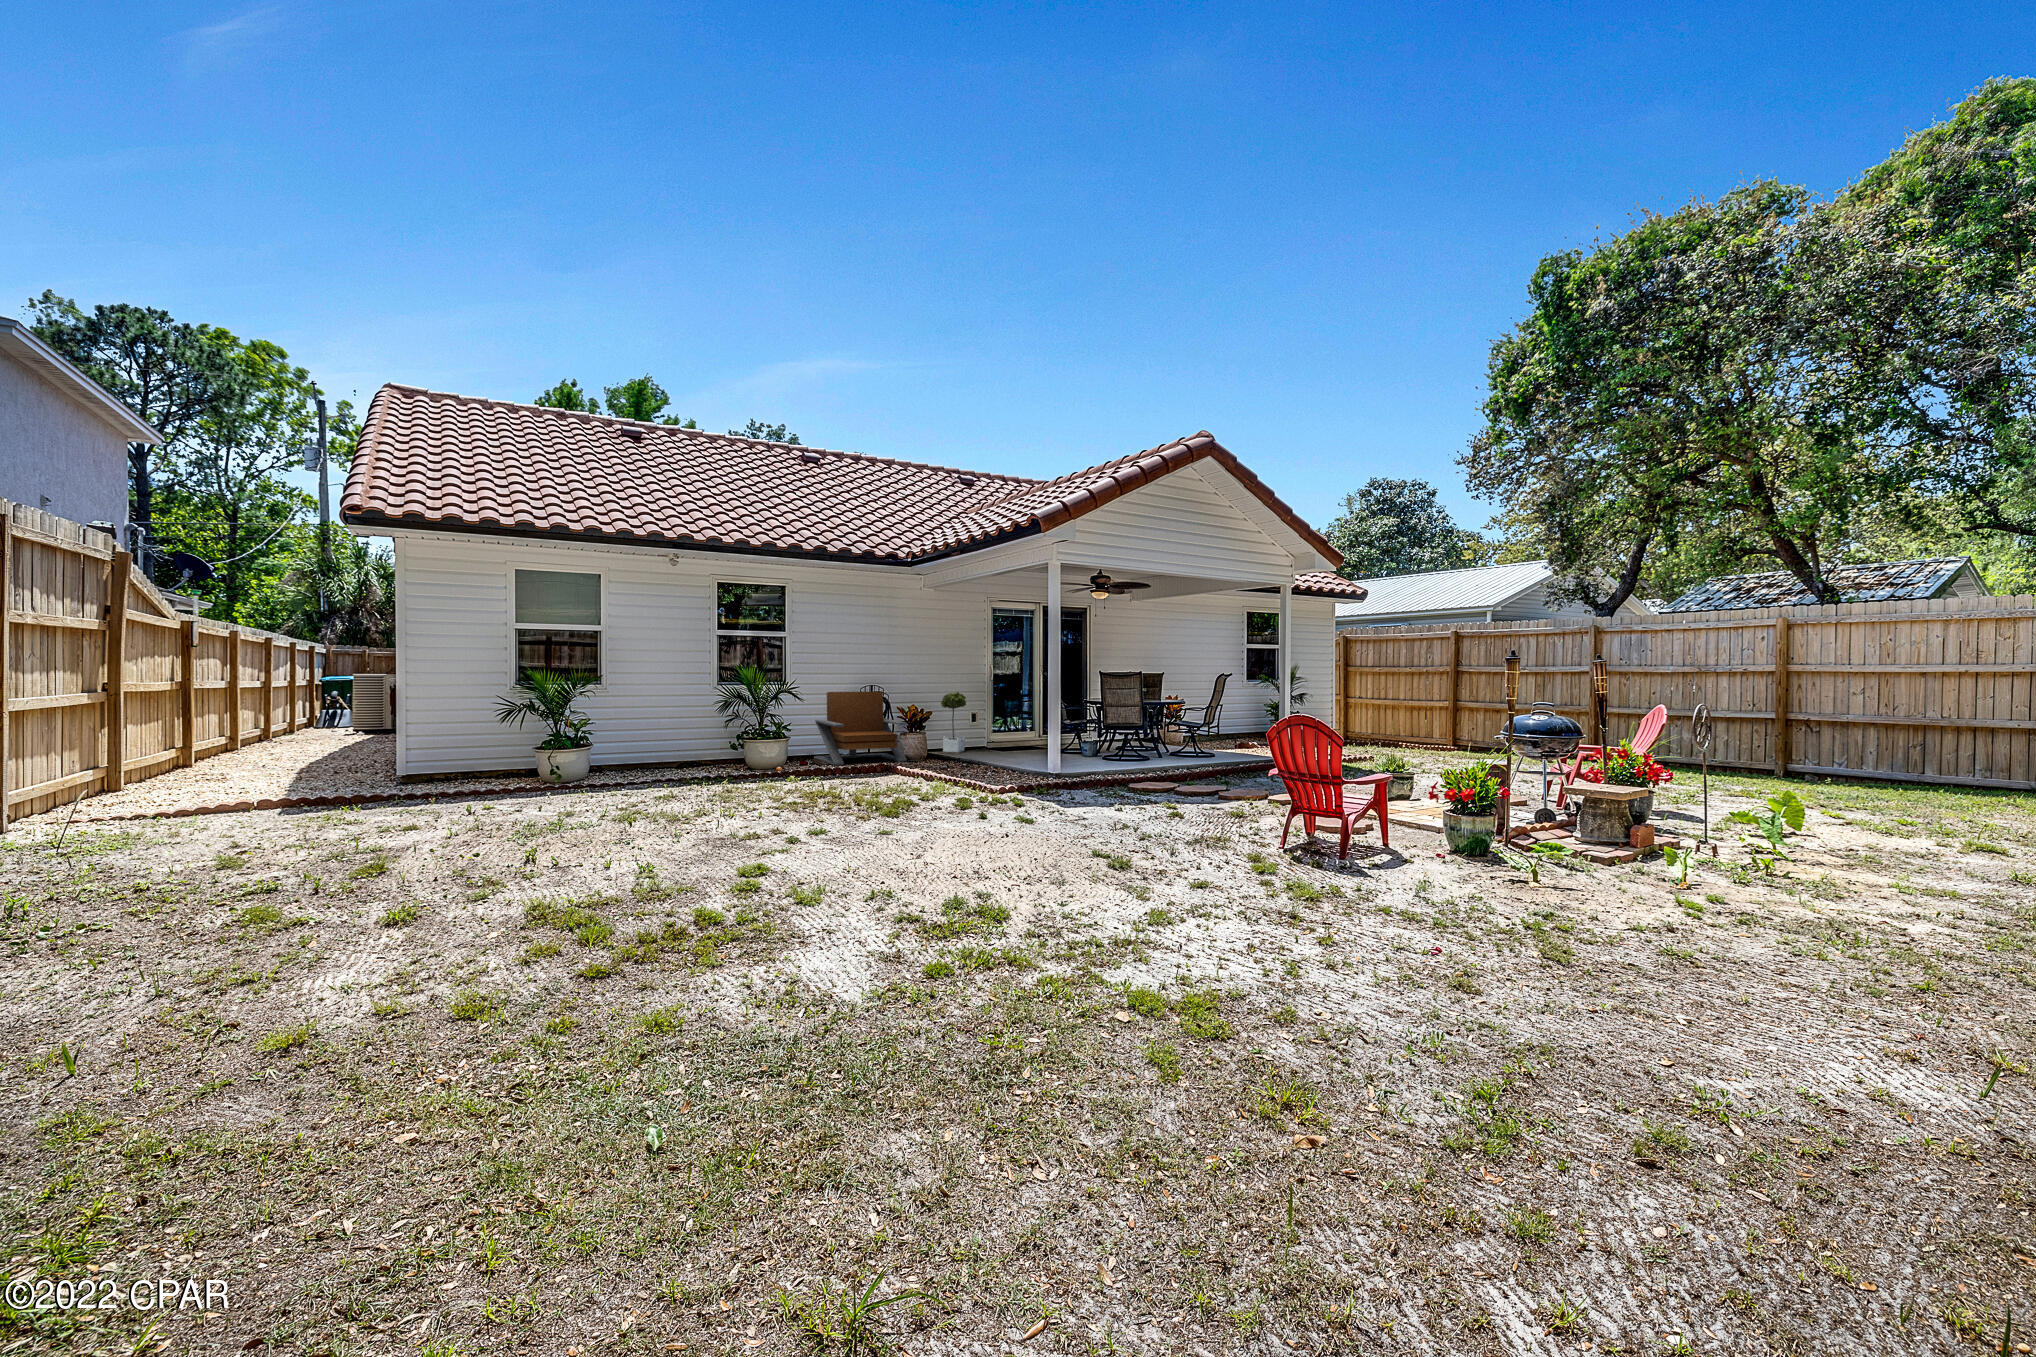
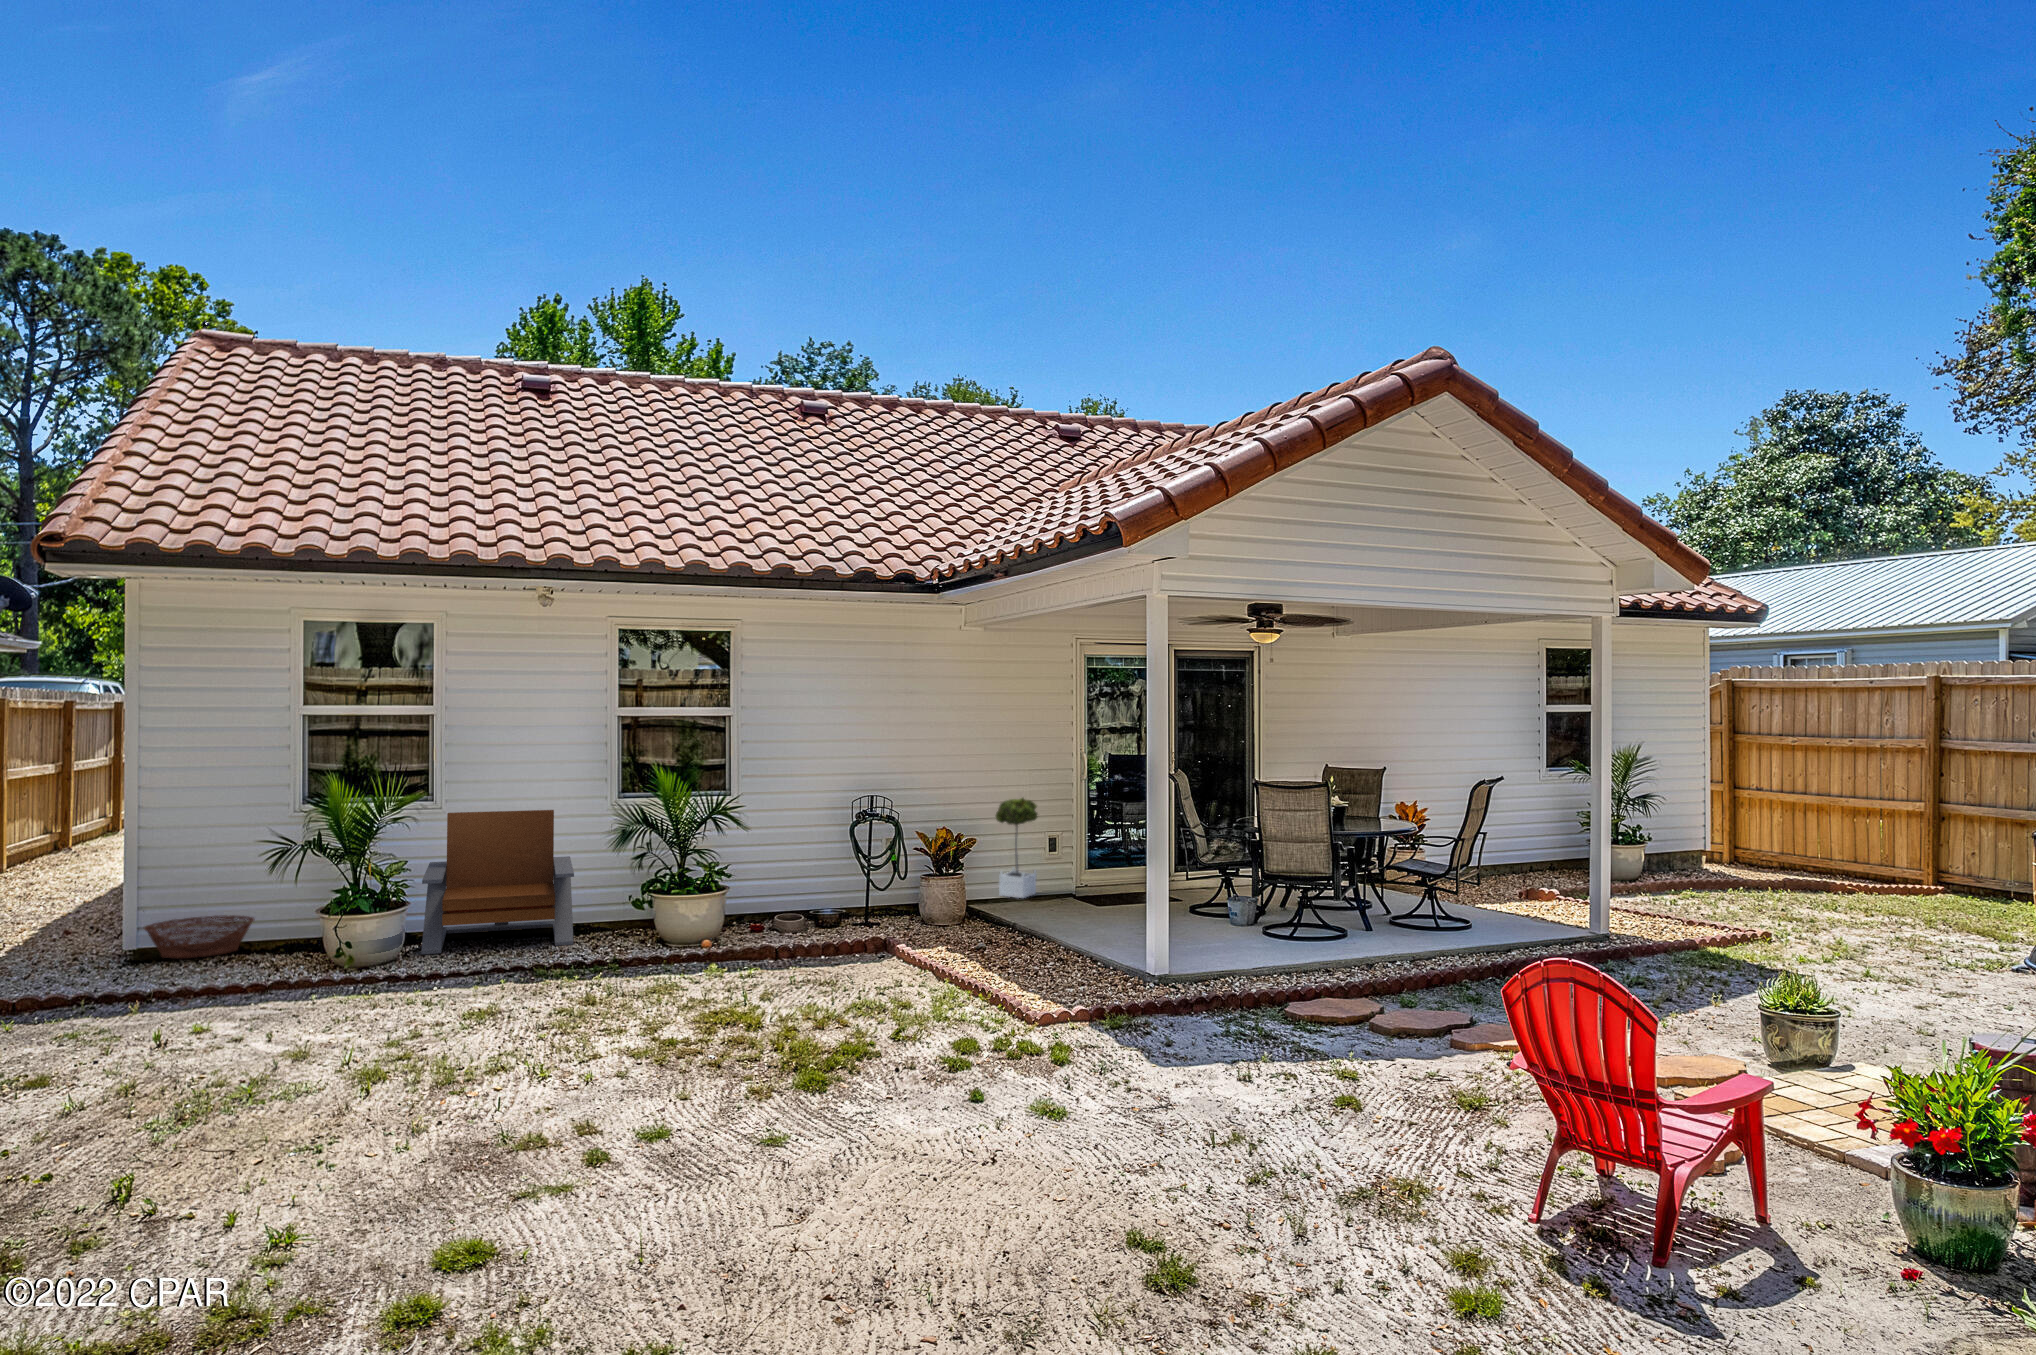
lounge chair: present [815,691,907,765] -> present [421,810,574,954]
basket: none [419,758,490,782] -> present [144,915,255,958]

